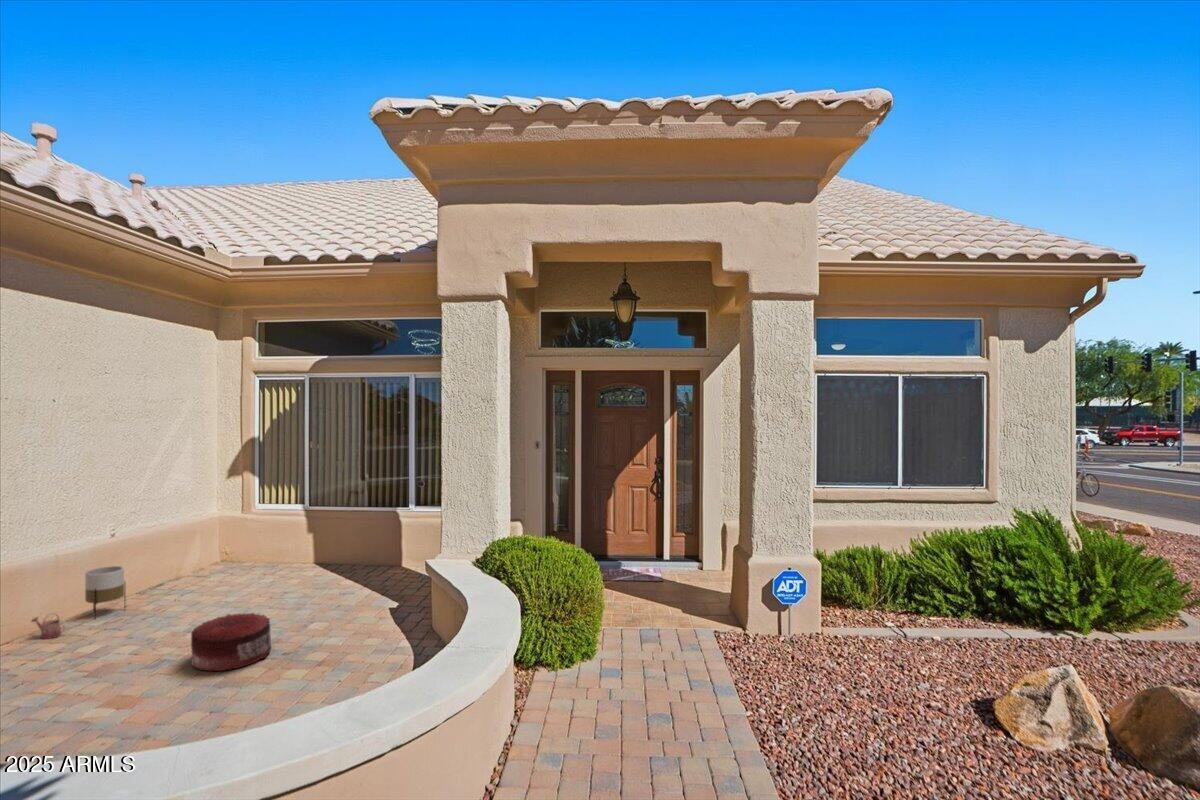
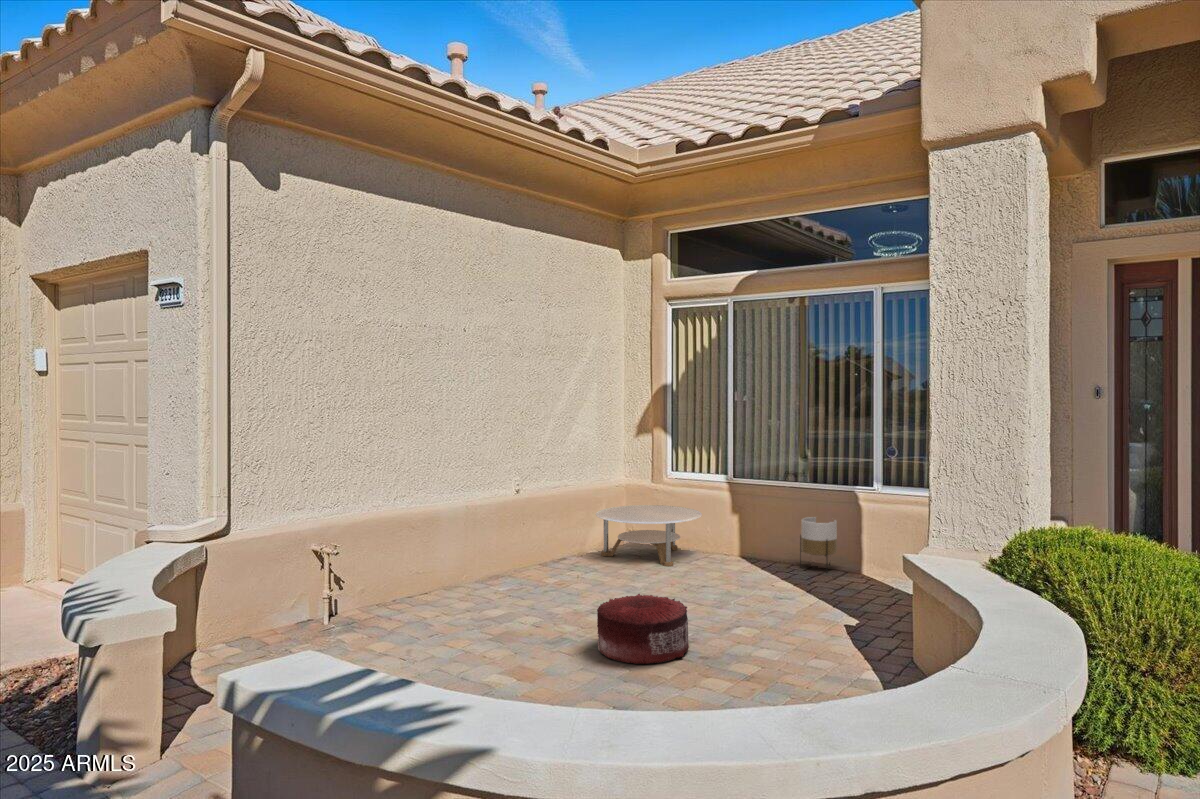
round table: none [188,532,284,582] -> present [596,505,702,567]
planter: present [85,566,125,618] -> present [800,517,837,569]
watering can: present [32,615,65,639] -> none [448,568,477,596]

